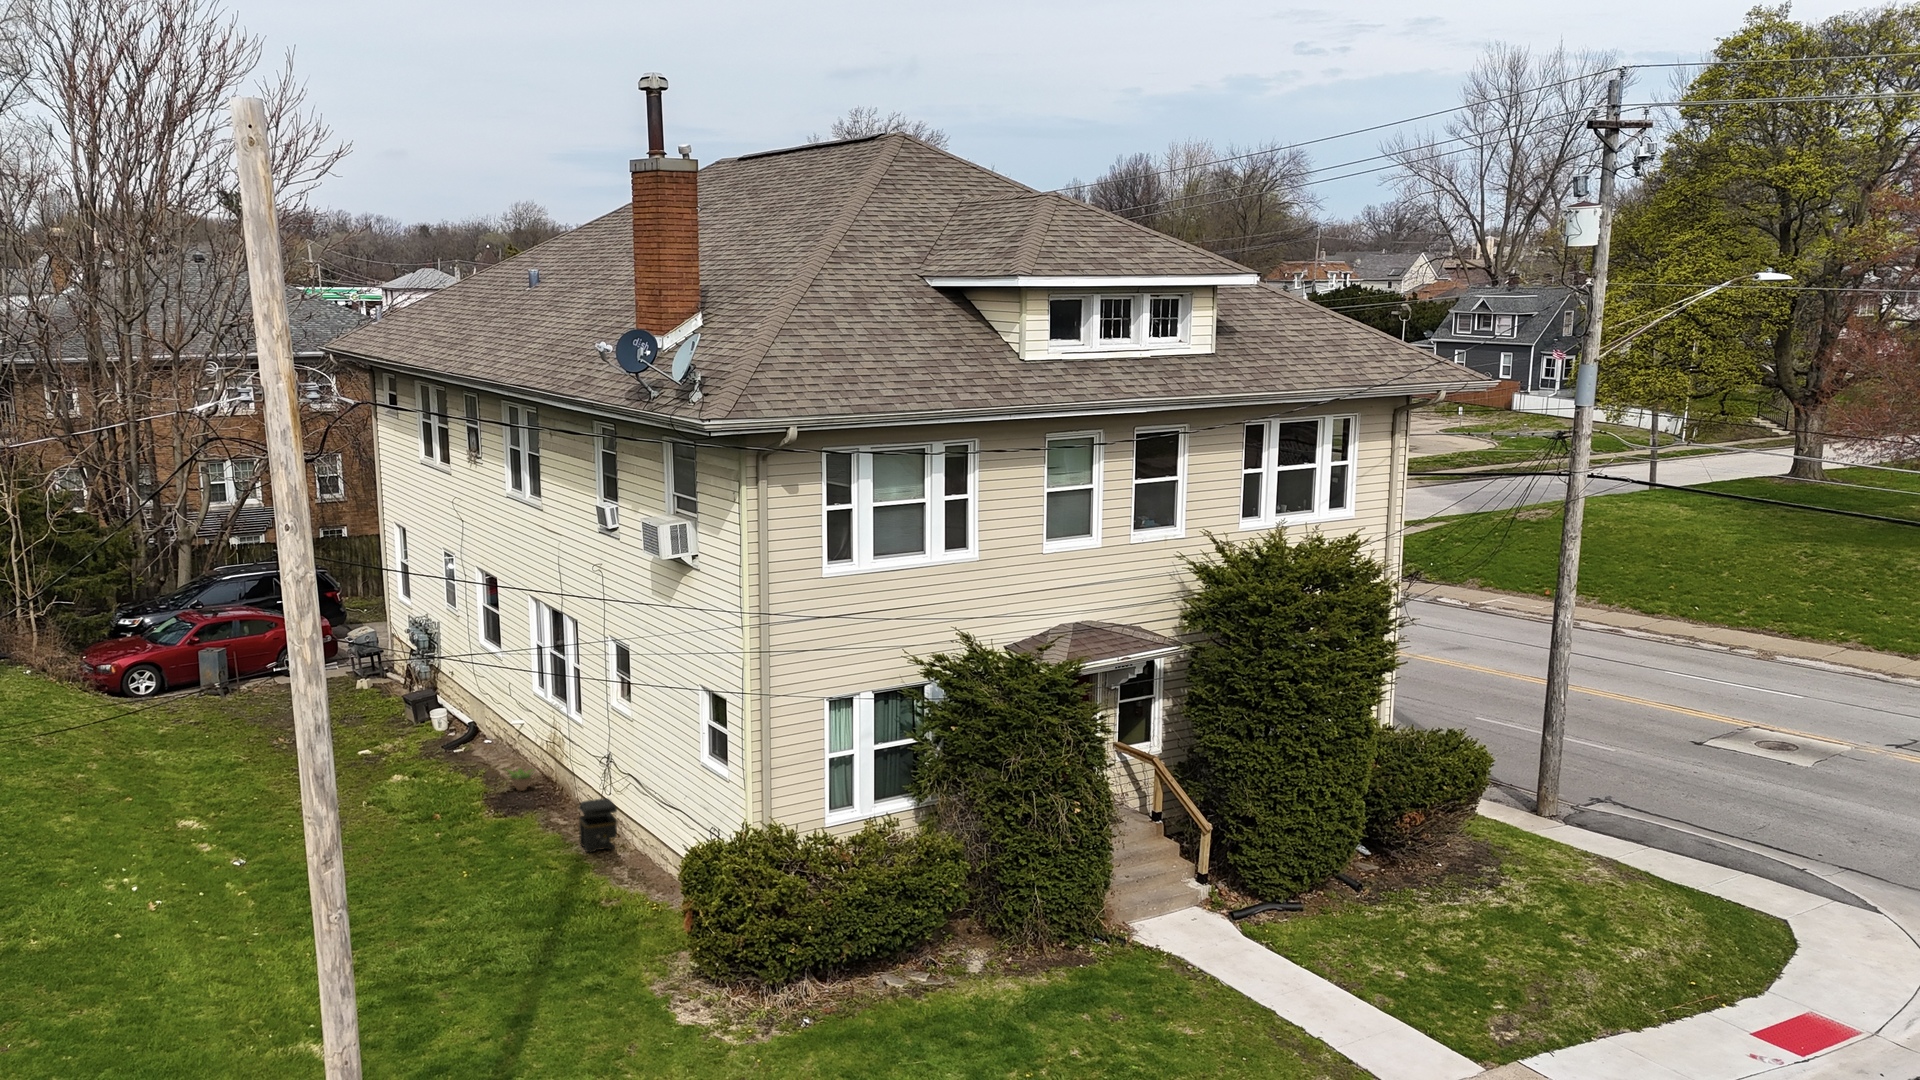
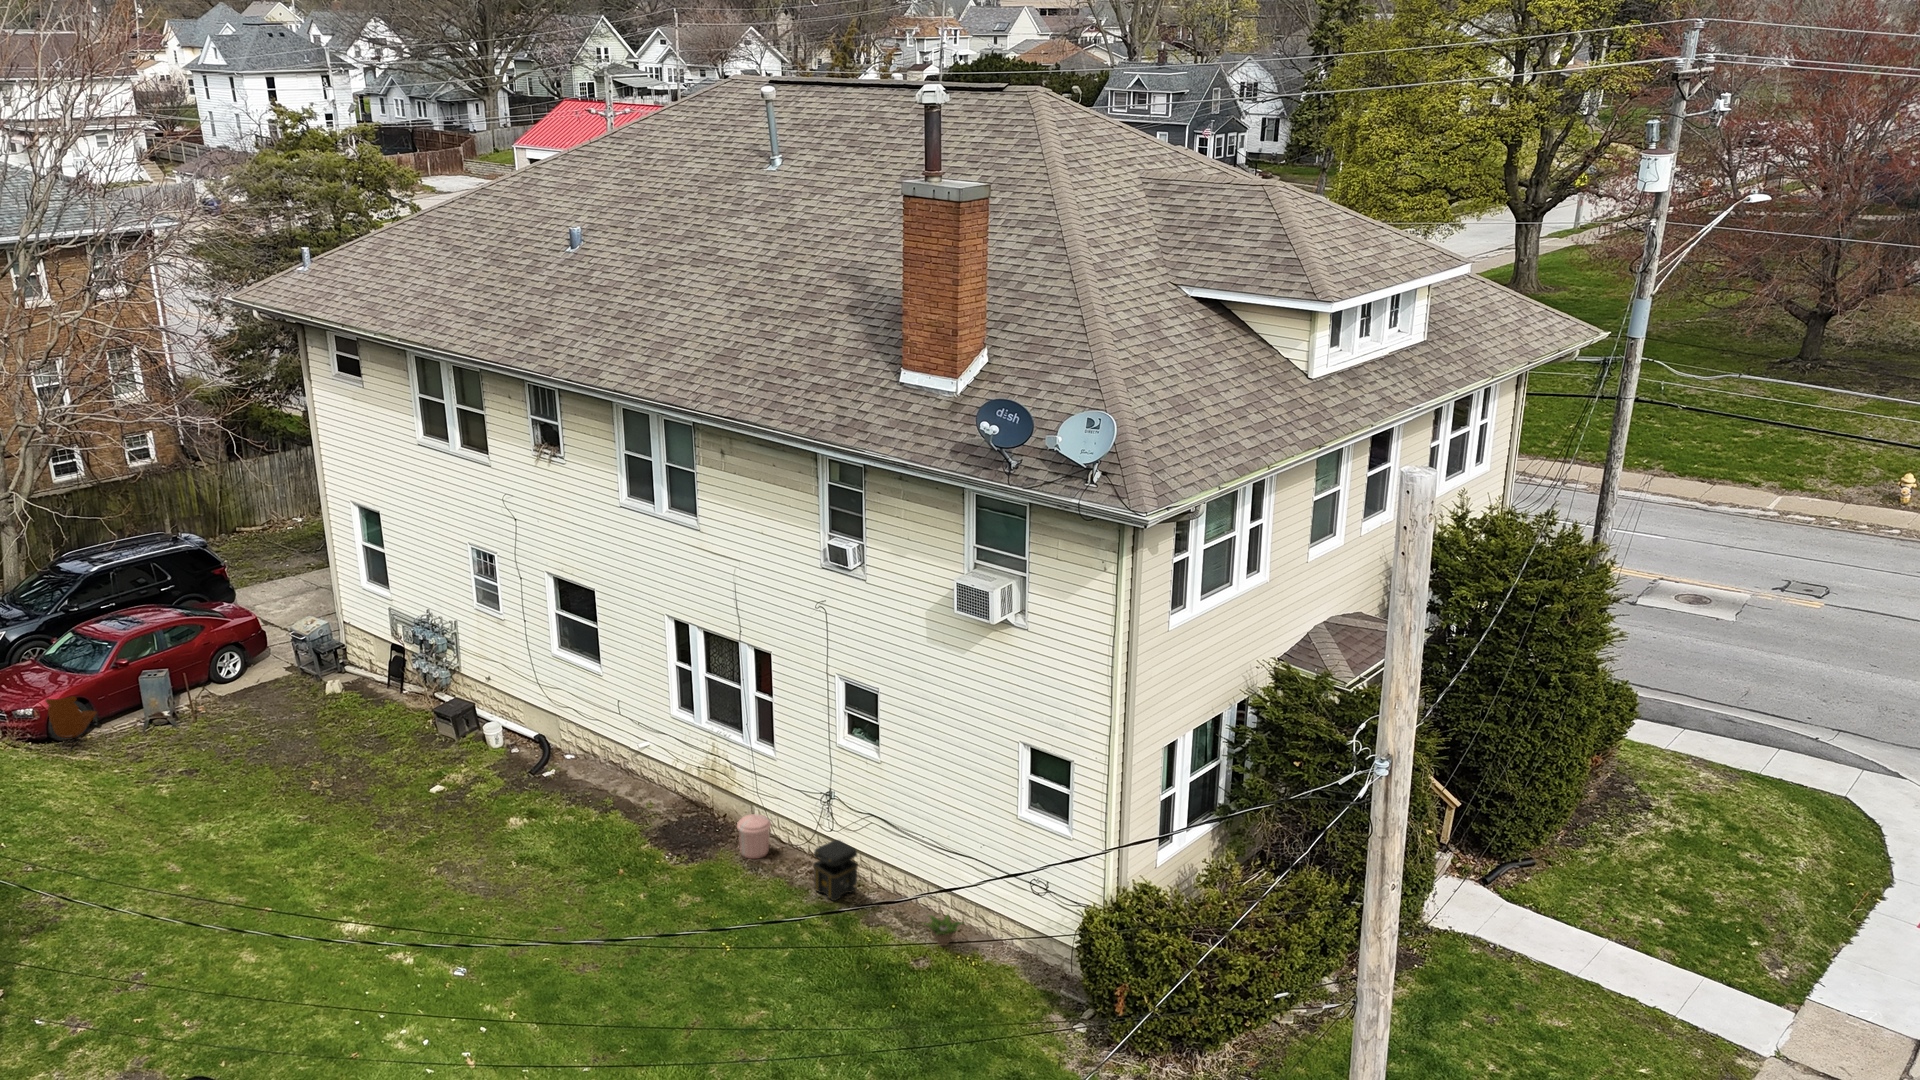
lounge chair: none [112,651,164,700] -> present [46,696,97,749]
decorative plant: present [508,768,533,791] -> present [924,914,963,946]
trash can: none [546,778,579,820] -> present [737,814,771,859]

